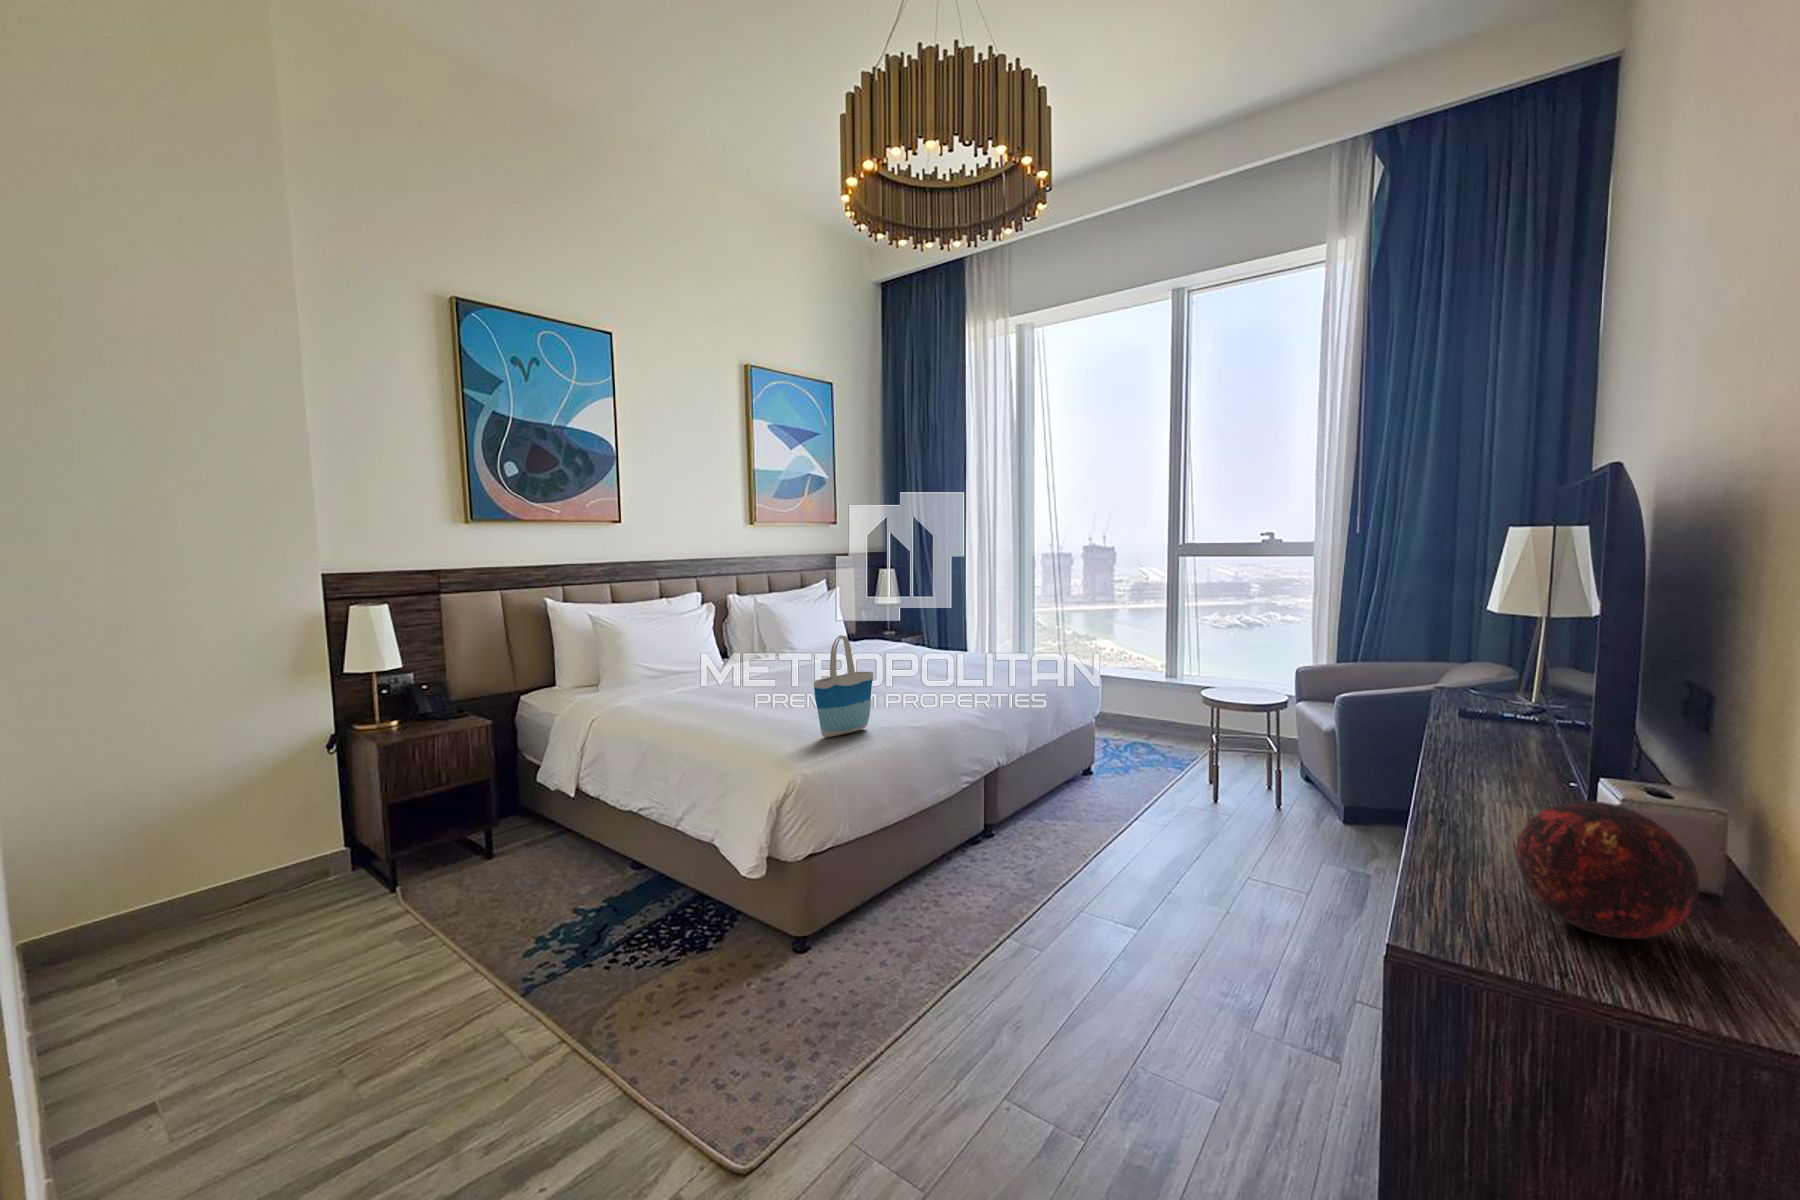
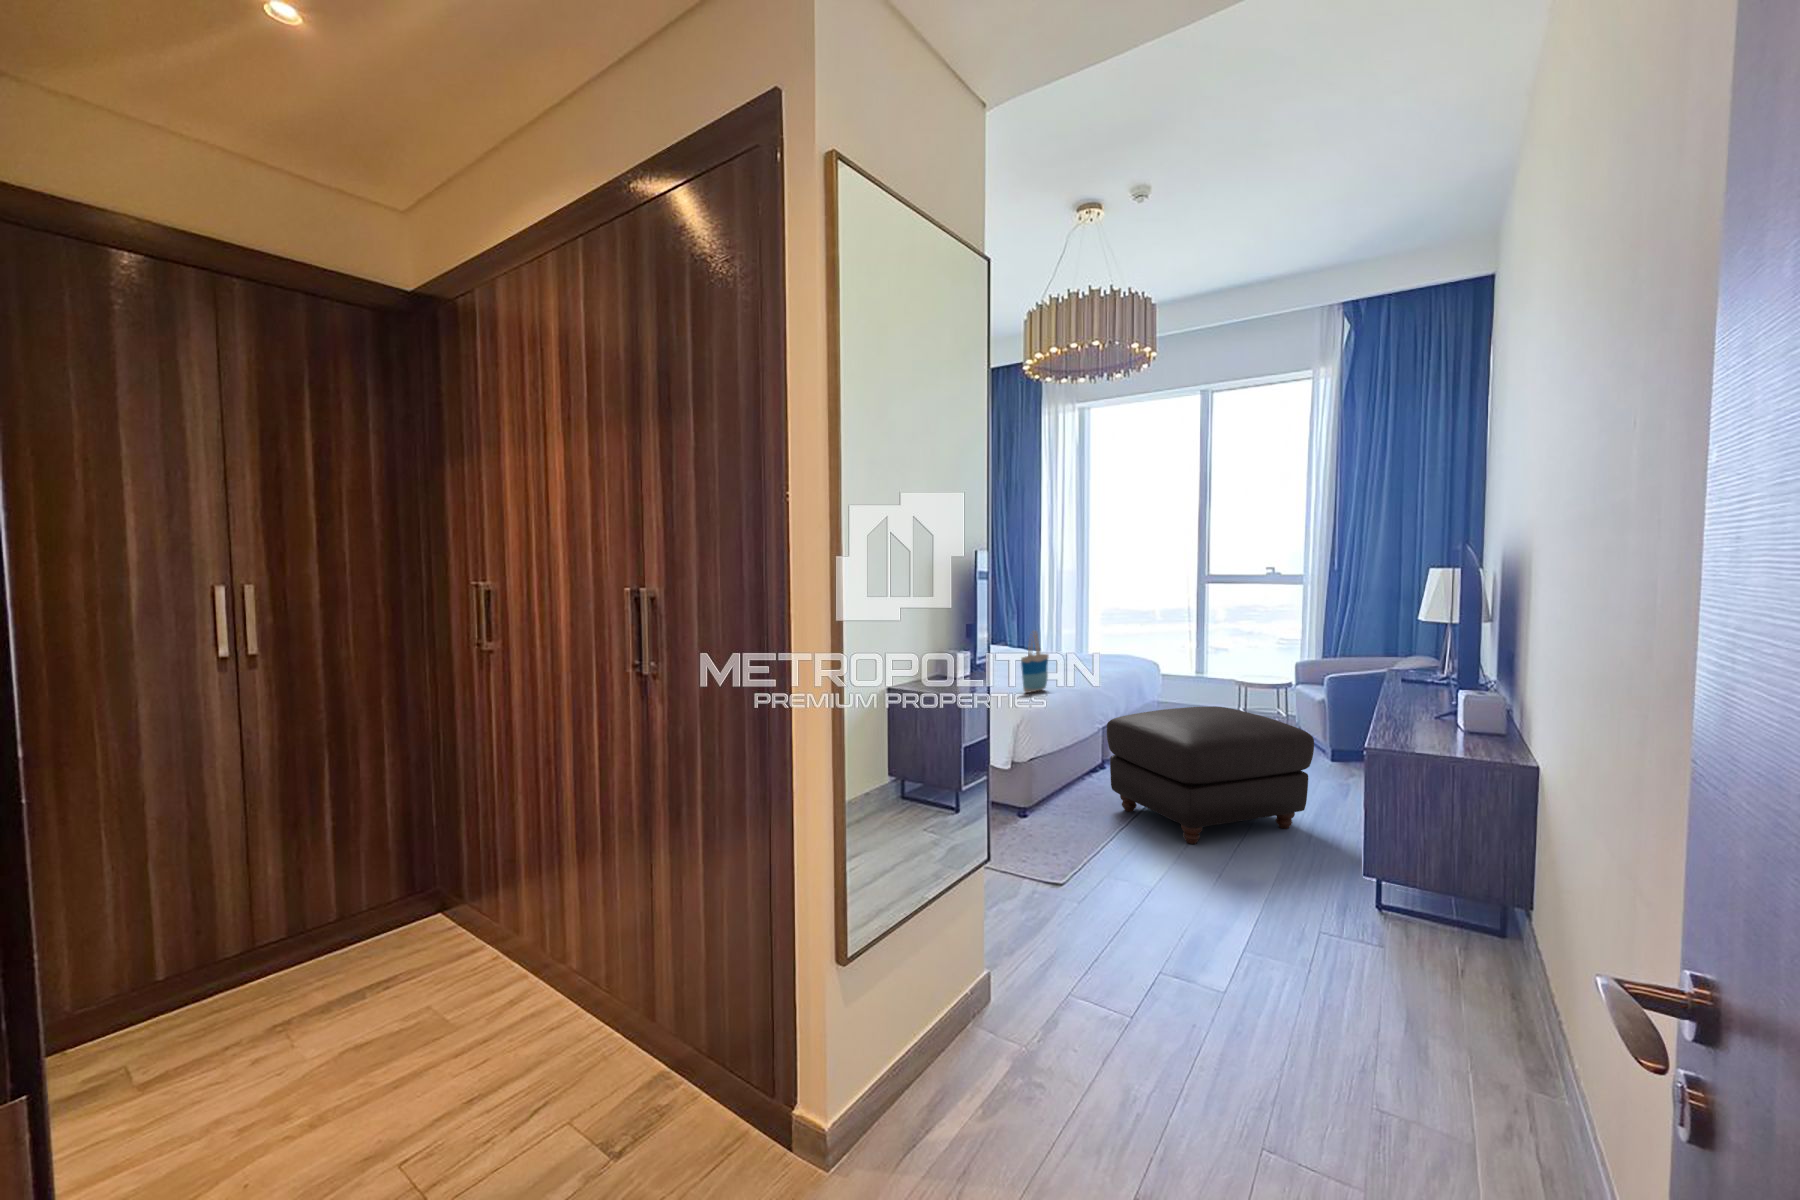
ottoman: none [950,760,1300,1042] -> present [1107,706,1314,844]
decorative orb: present [1516,801,1700,939] -> none [1412,684,1476,736]

